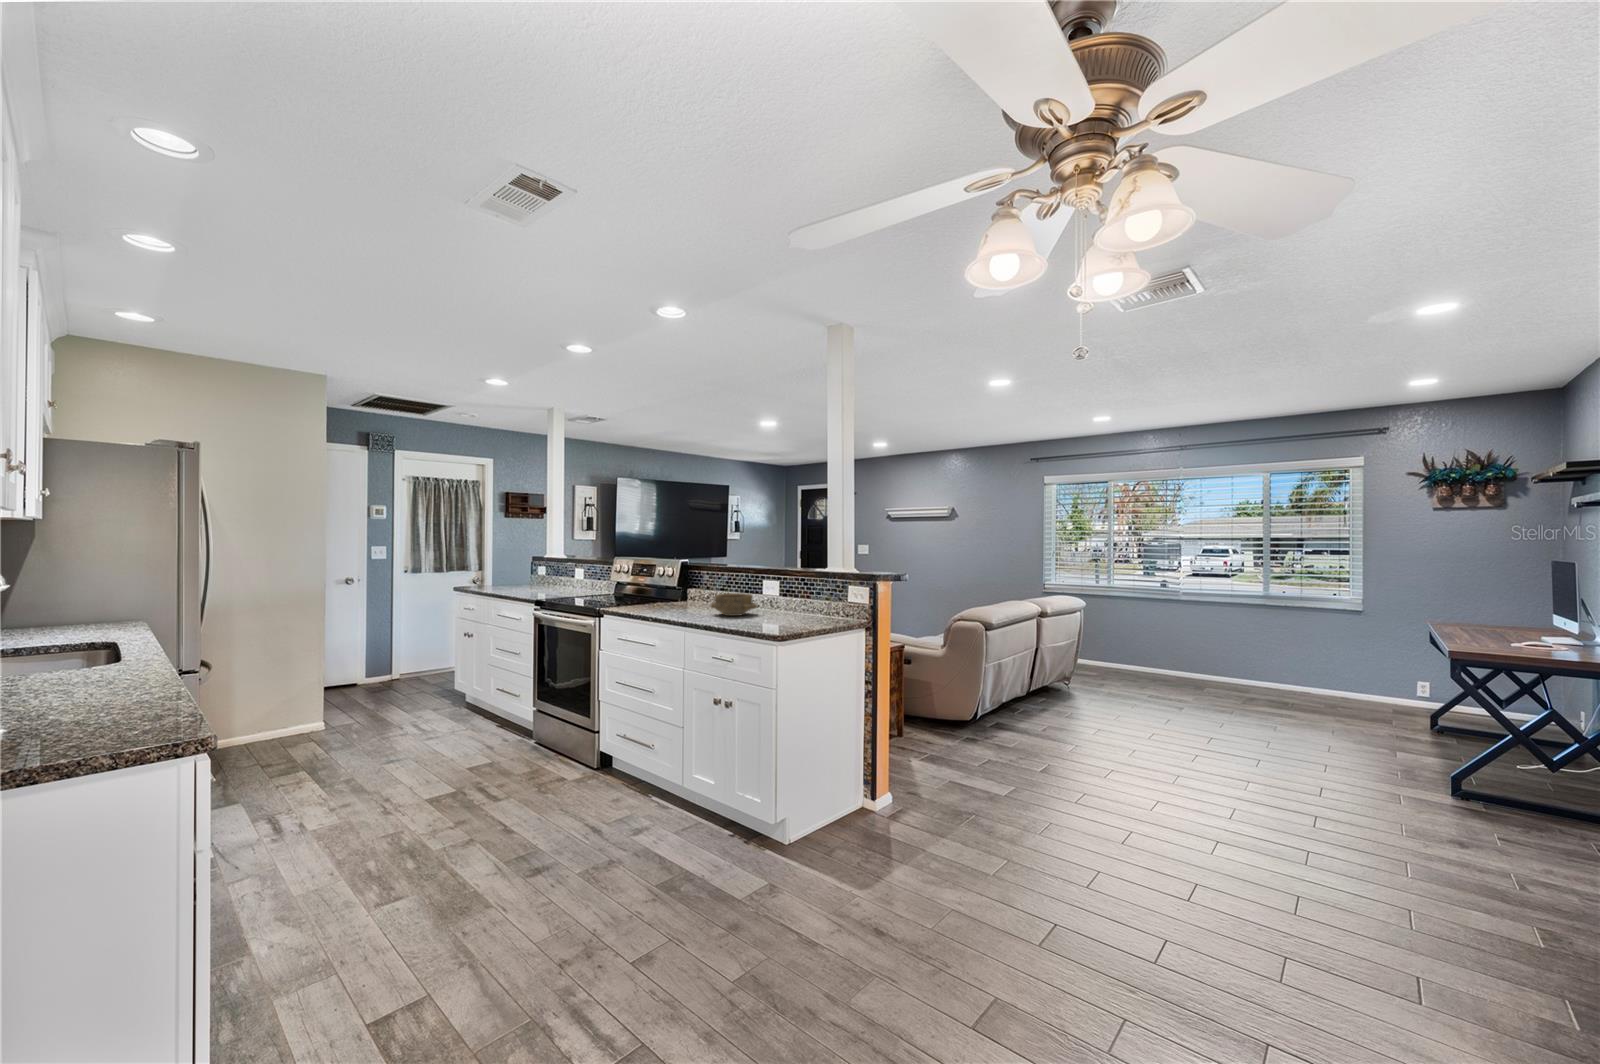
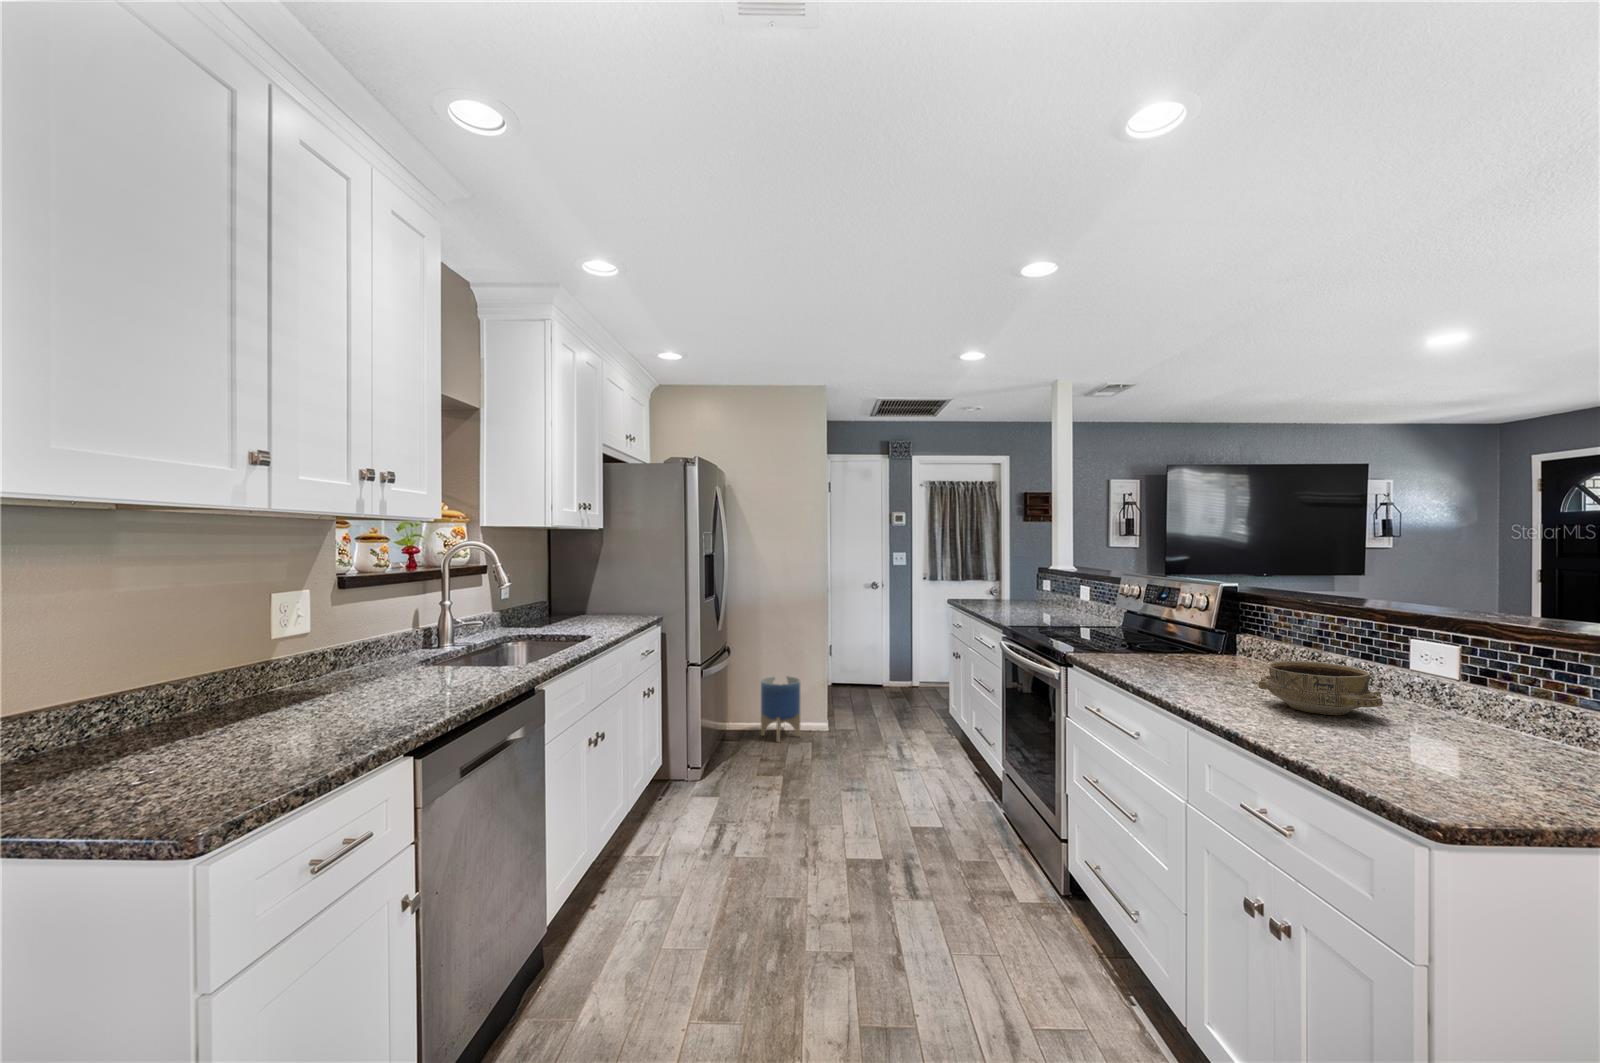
planter: none [242,679,297,749] -> present [761,676,800,742]

